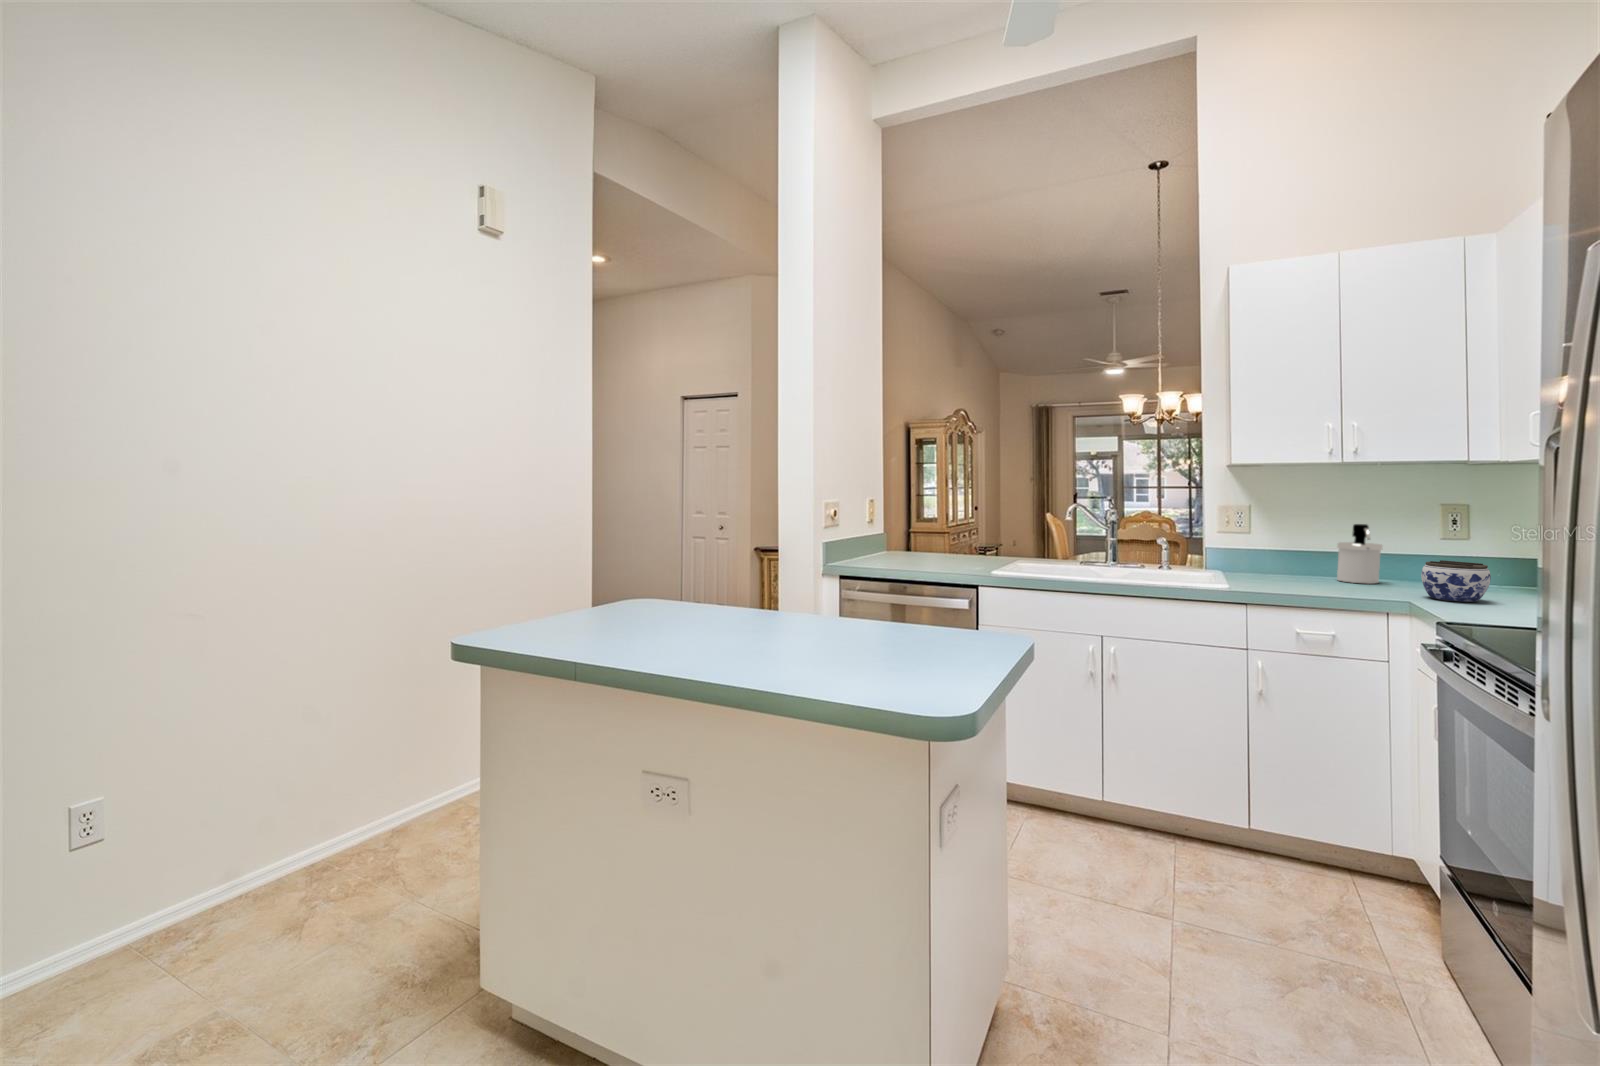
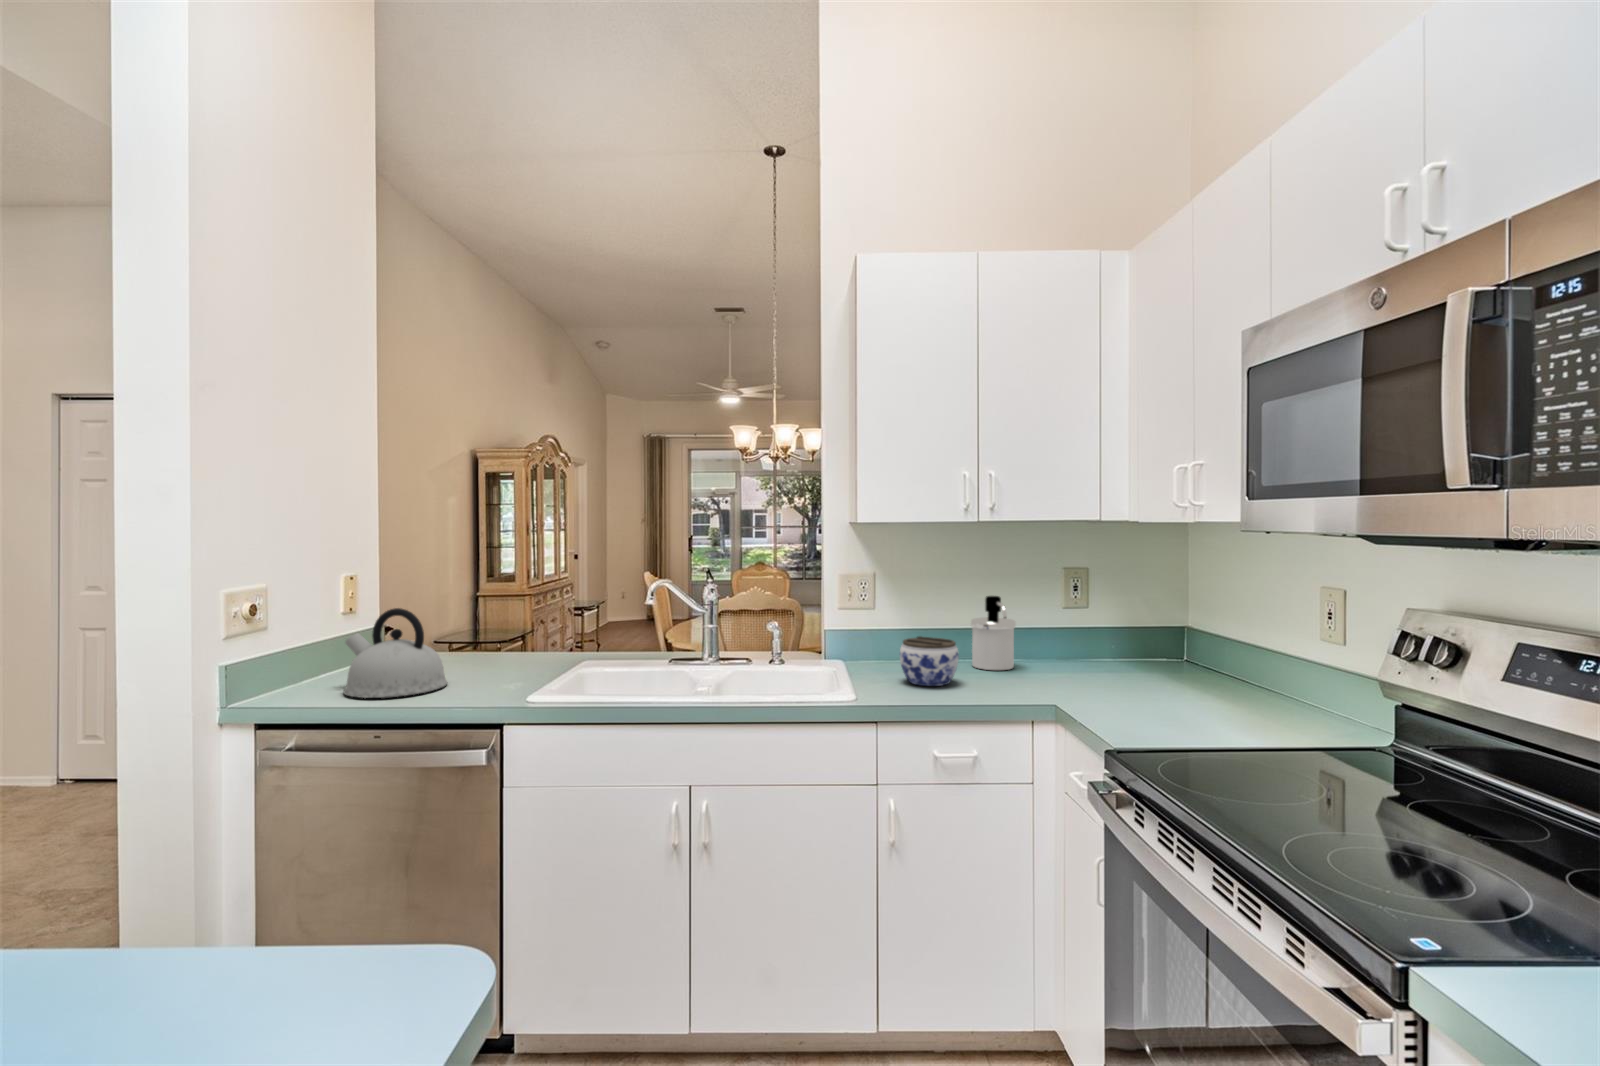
kettle: none [881,516,936,566] -> present [344,608,447,698]
jar: present [1421,560,1491,602] -> present [900,636,959,686]

